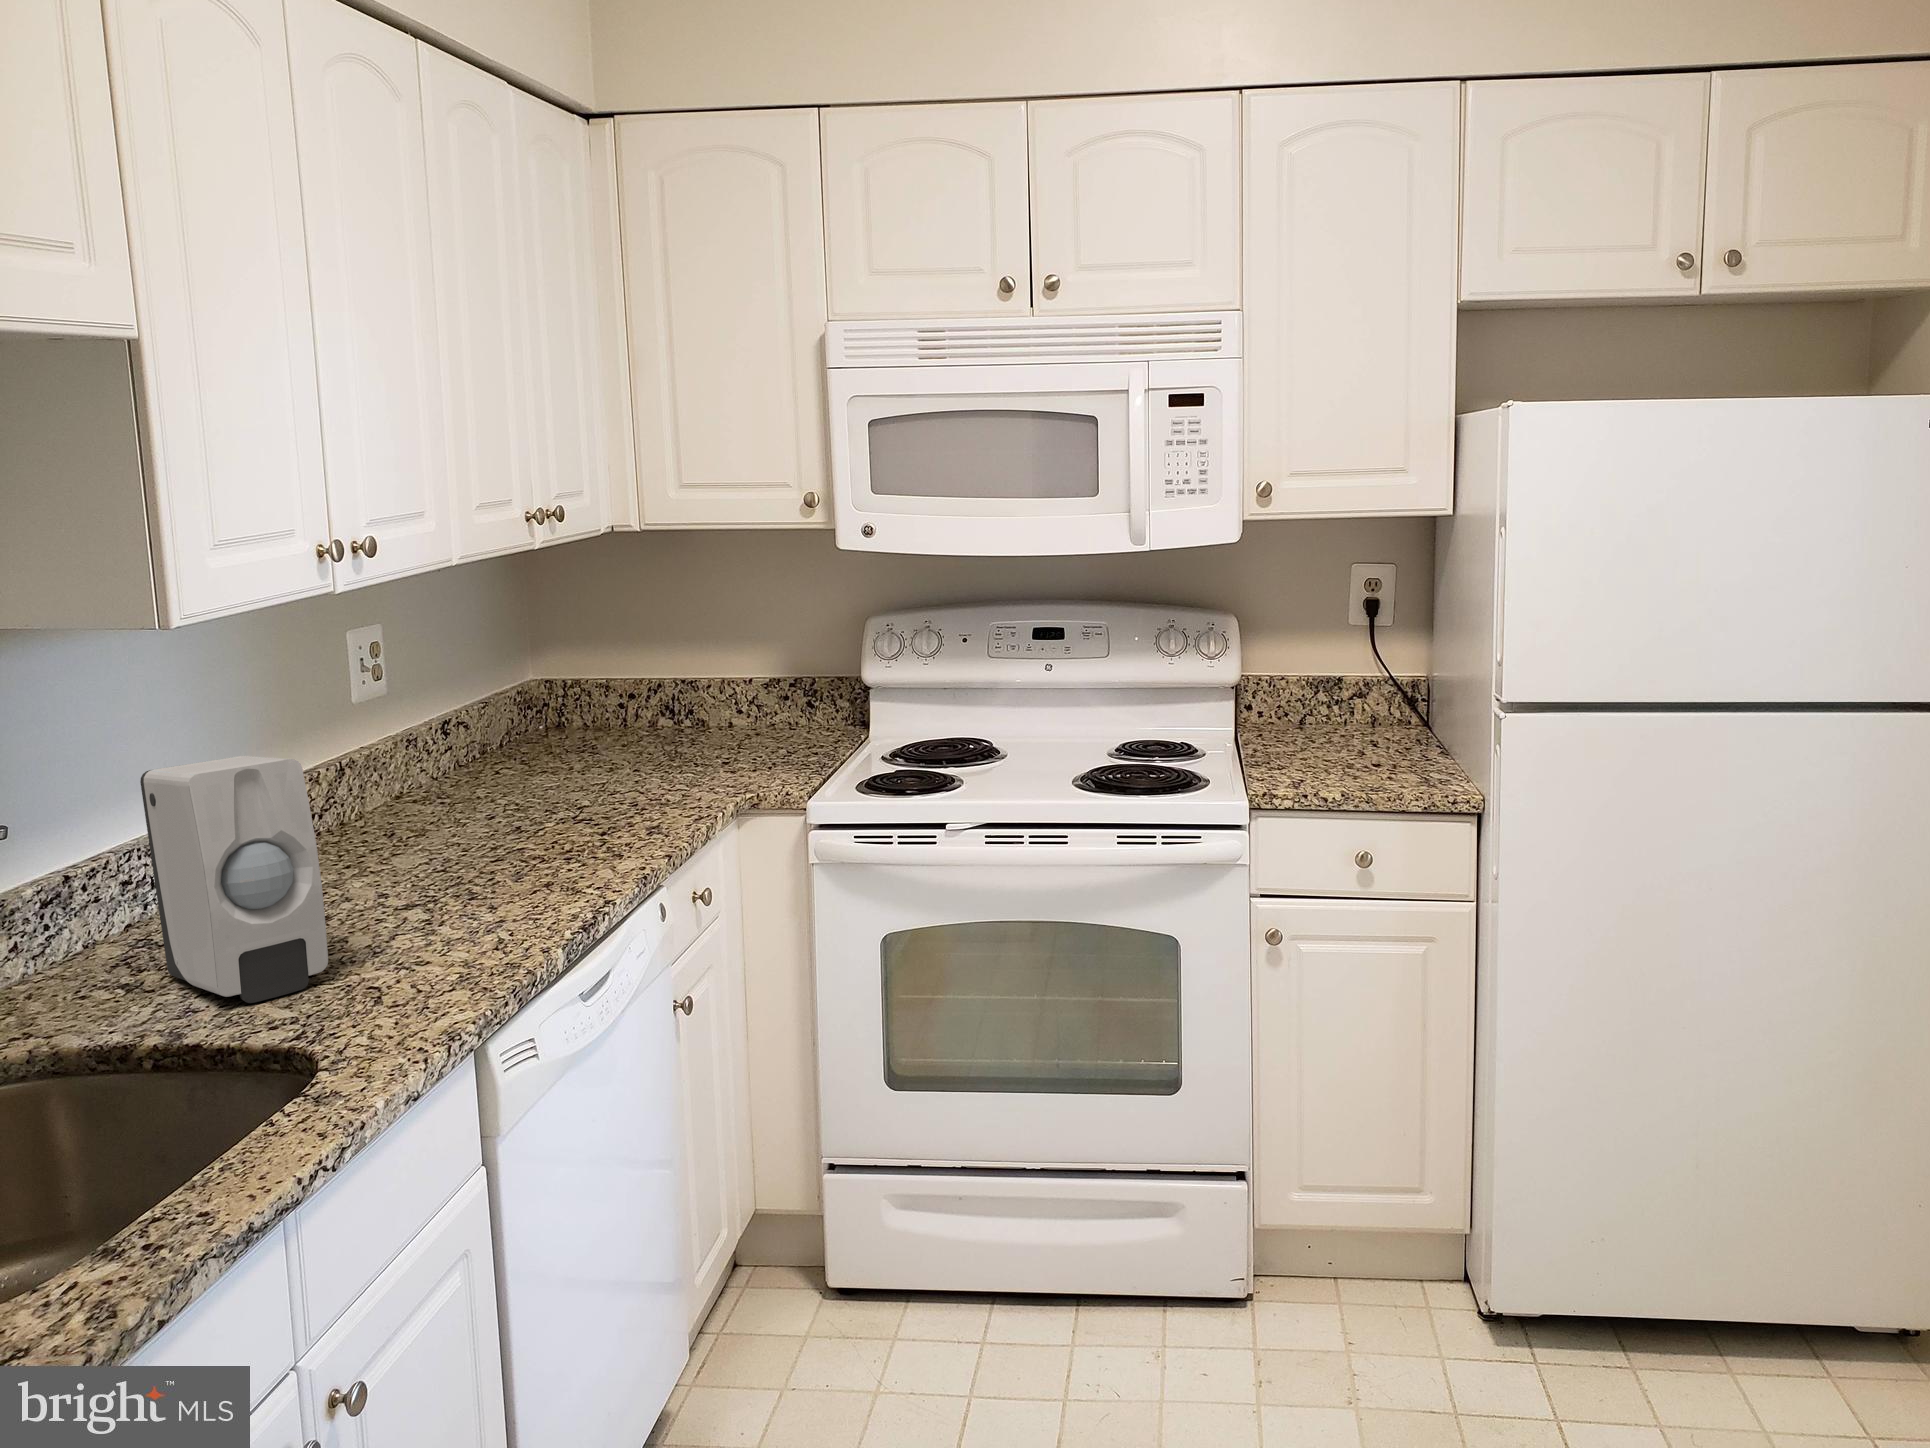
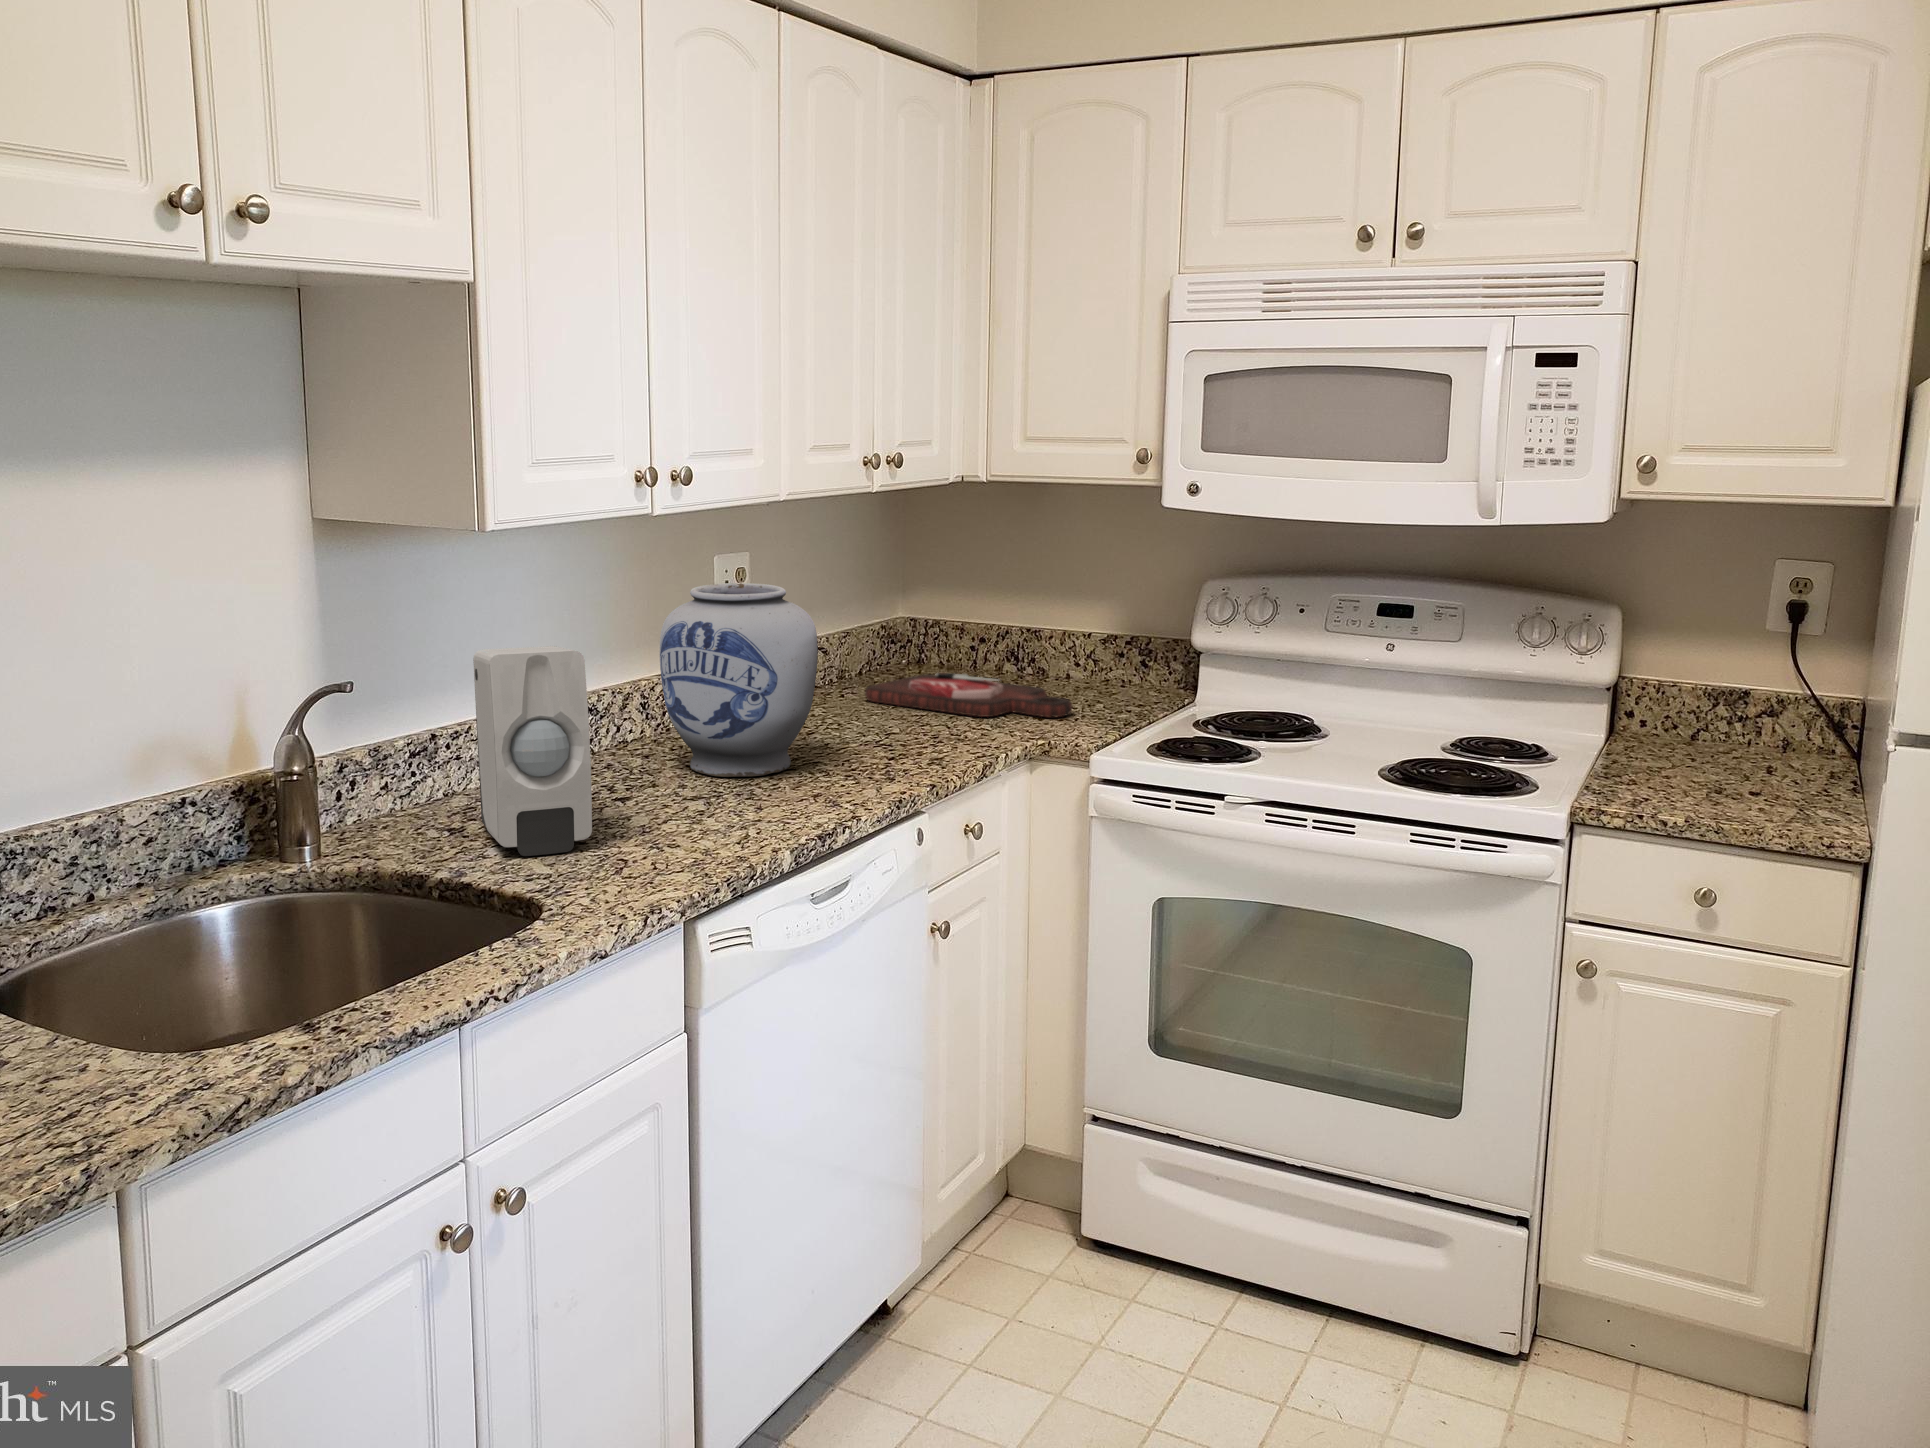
vase: none [333,661,520,878] -> present [660,583,818,777]
cutting board: none [527,735,758,777] -> present [865,673,1072,717]

